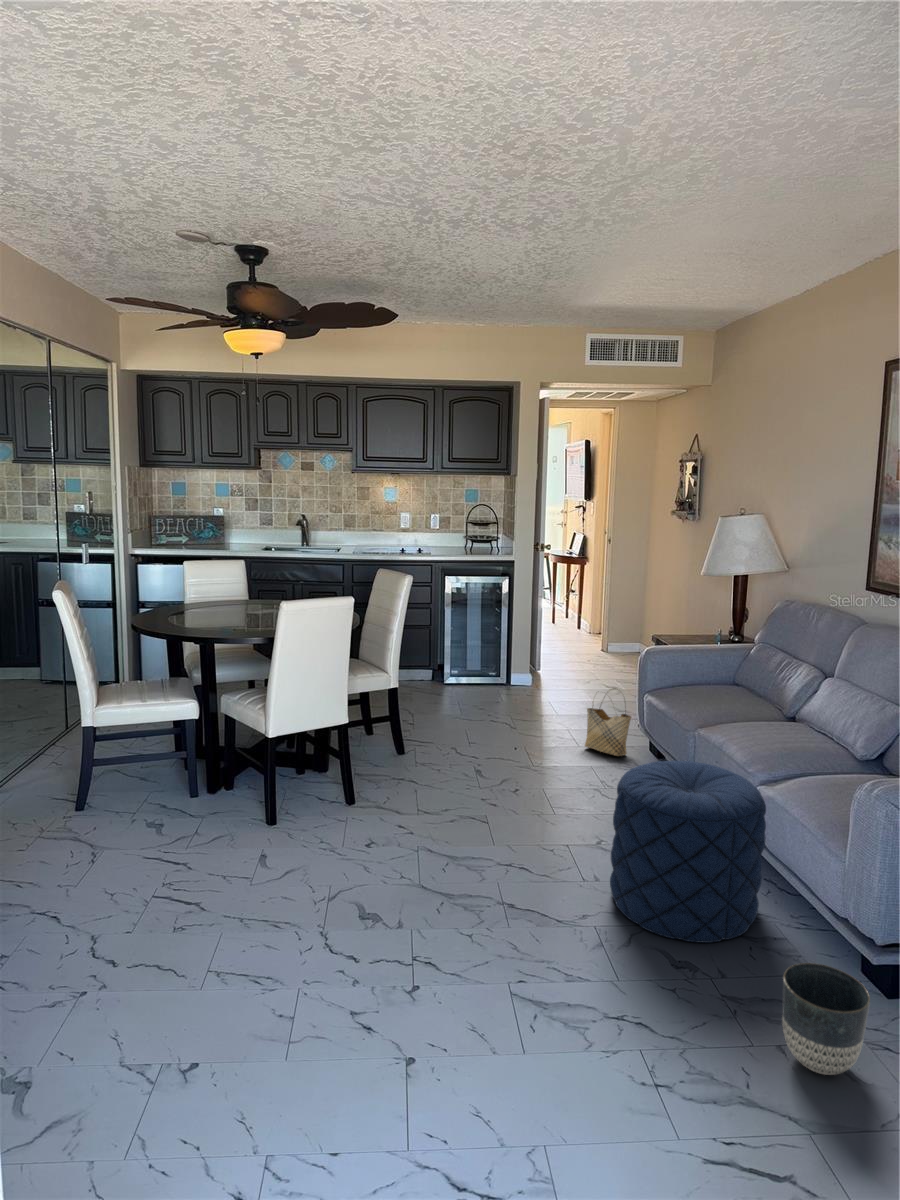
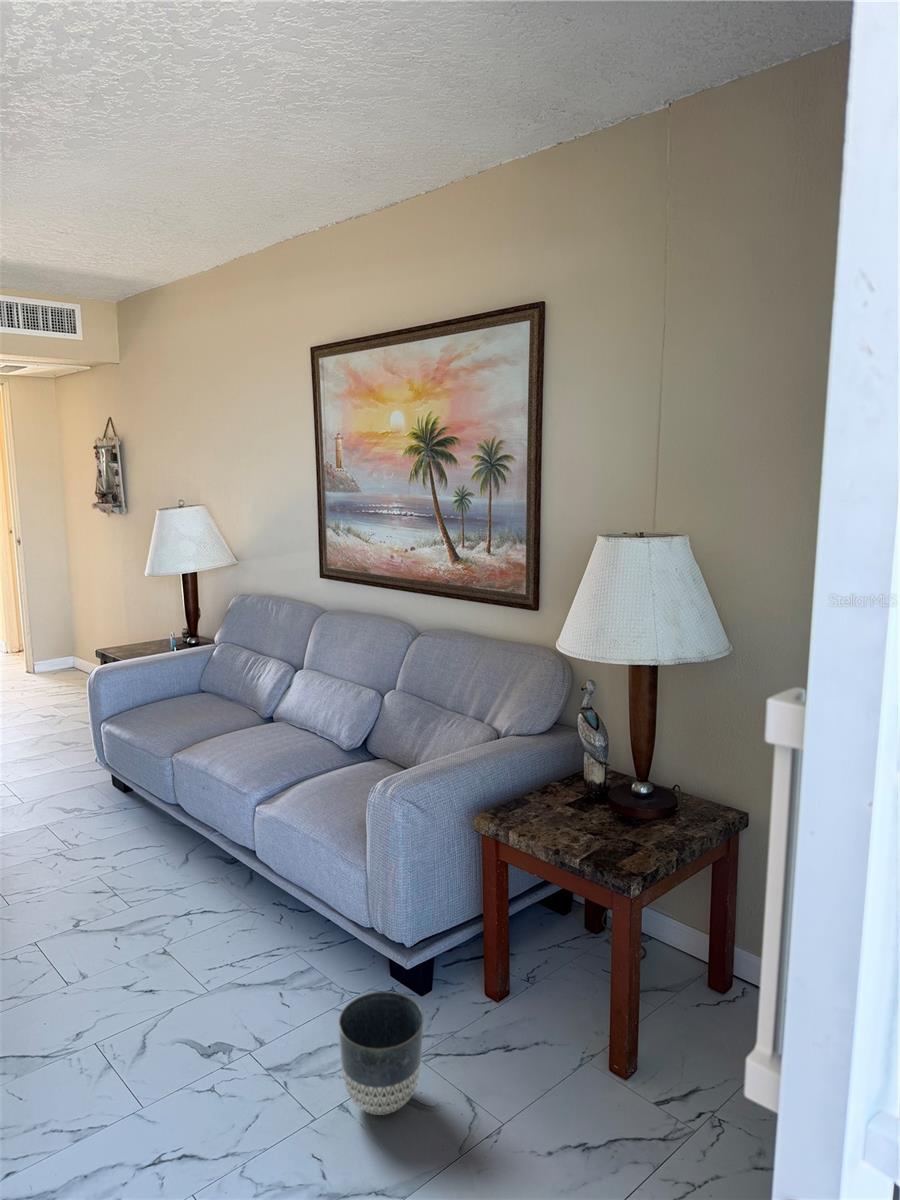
woven basket: present [585,689,631,756] -> none [25,722,85,803]
pouf: present [610,760,766,943] -> none [99,799,280,1024]

